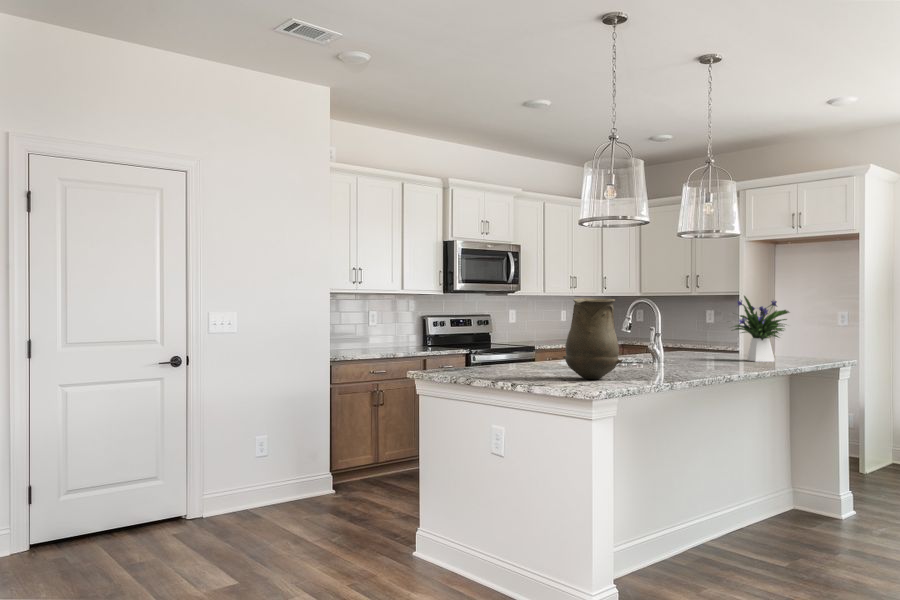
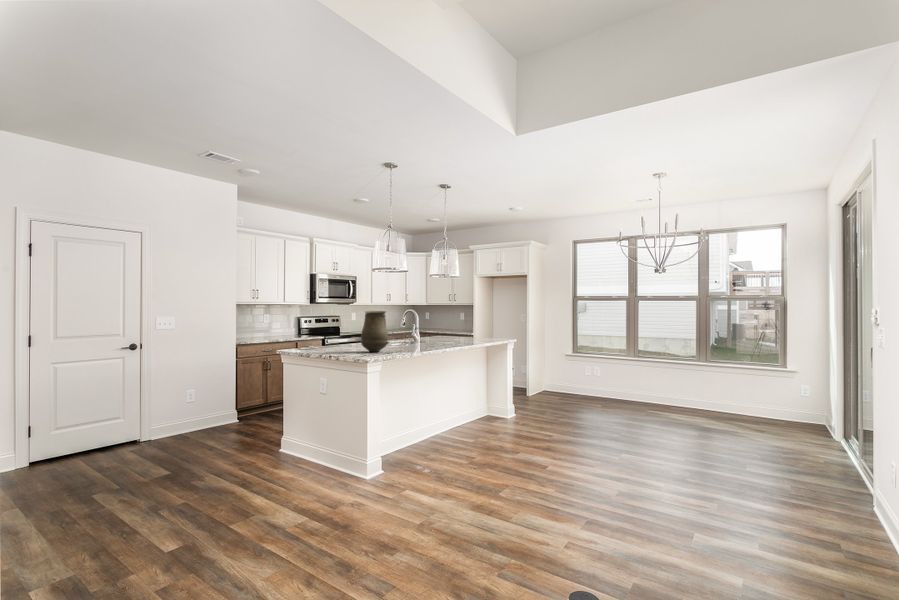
flower arrangement: present [734,296,789,362] -> none [458,307,489,341]

